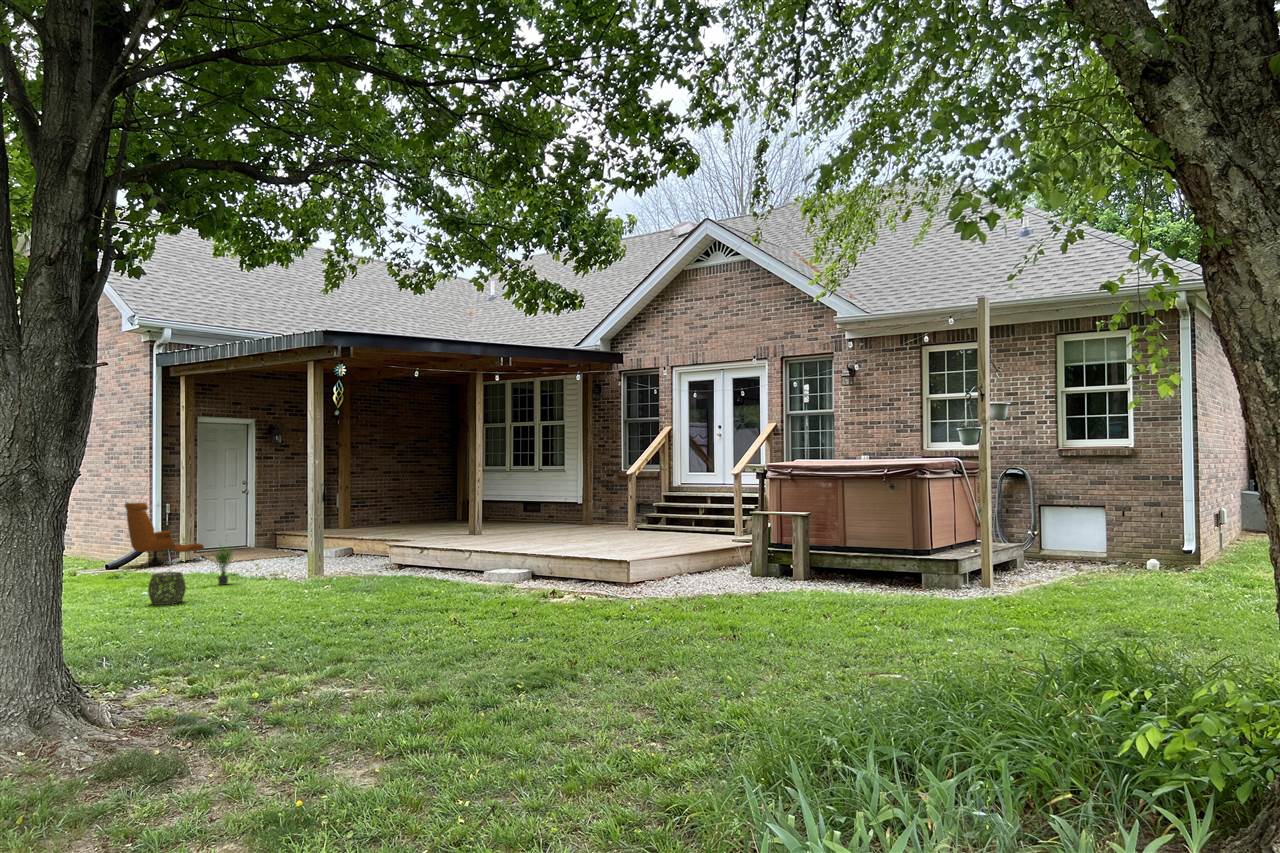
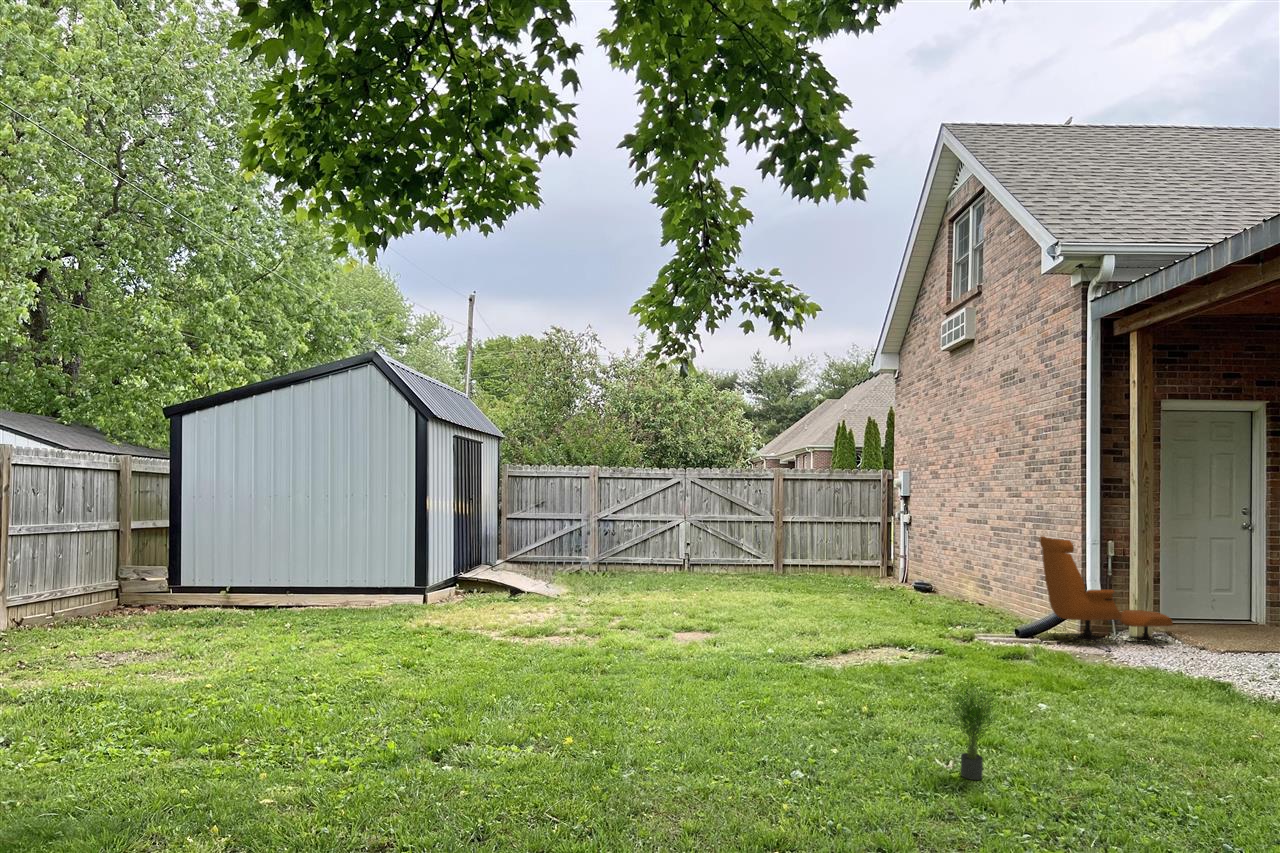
potted plant: present [212,547,232,585] -> present [944,680,997,780]
woven basket: present [148,572,186,605] -> none [1038,728,1125,816]

